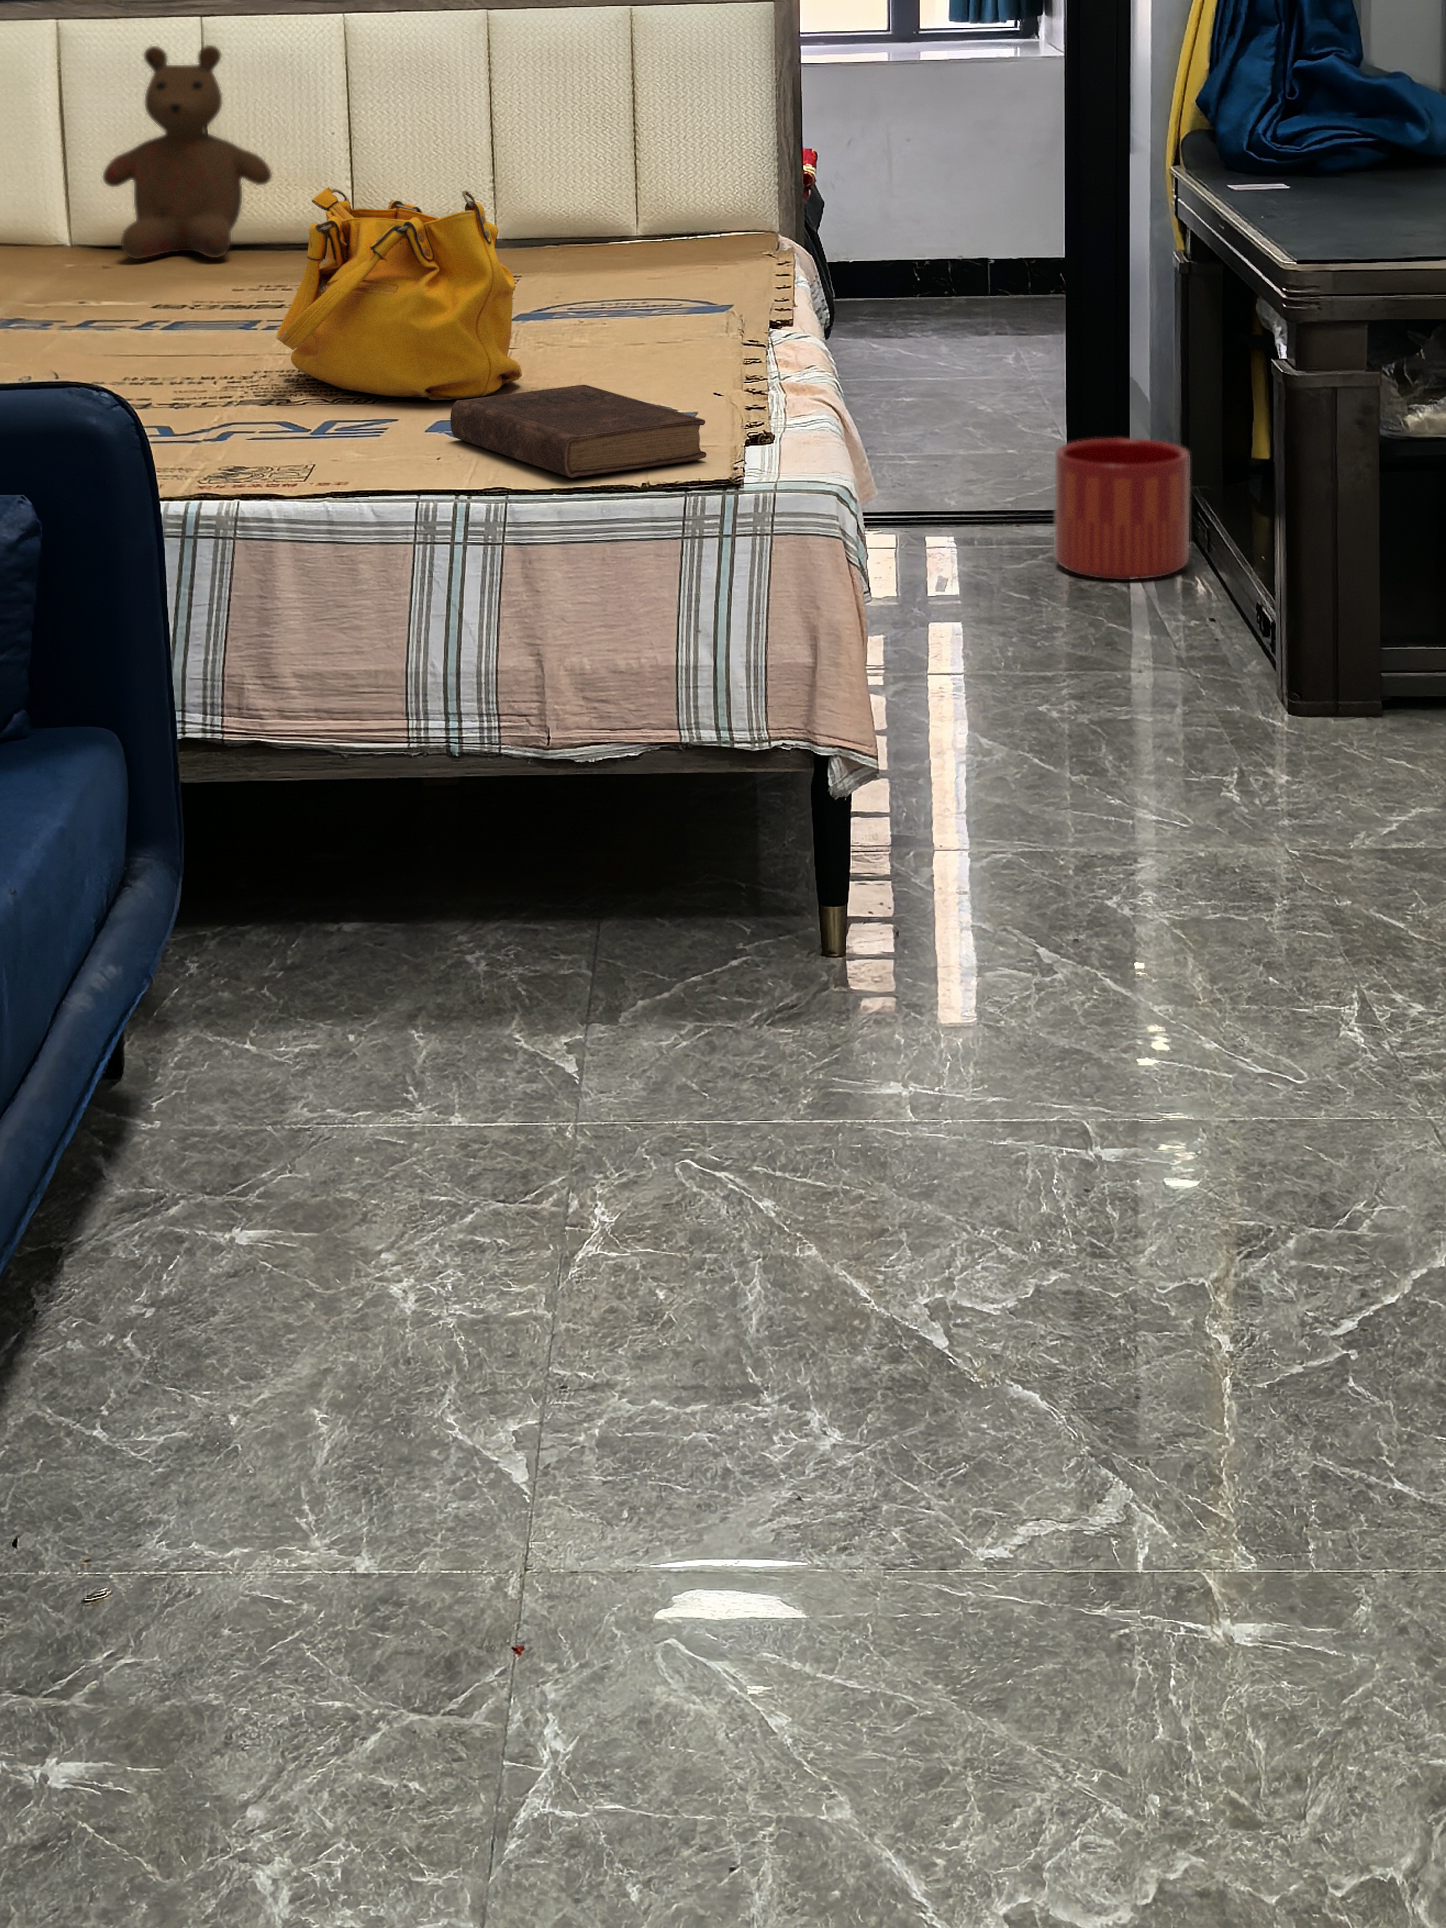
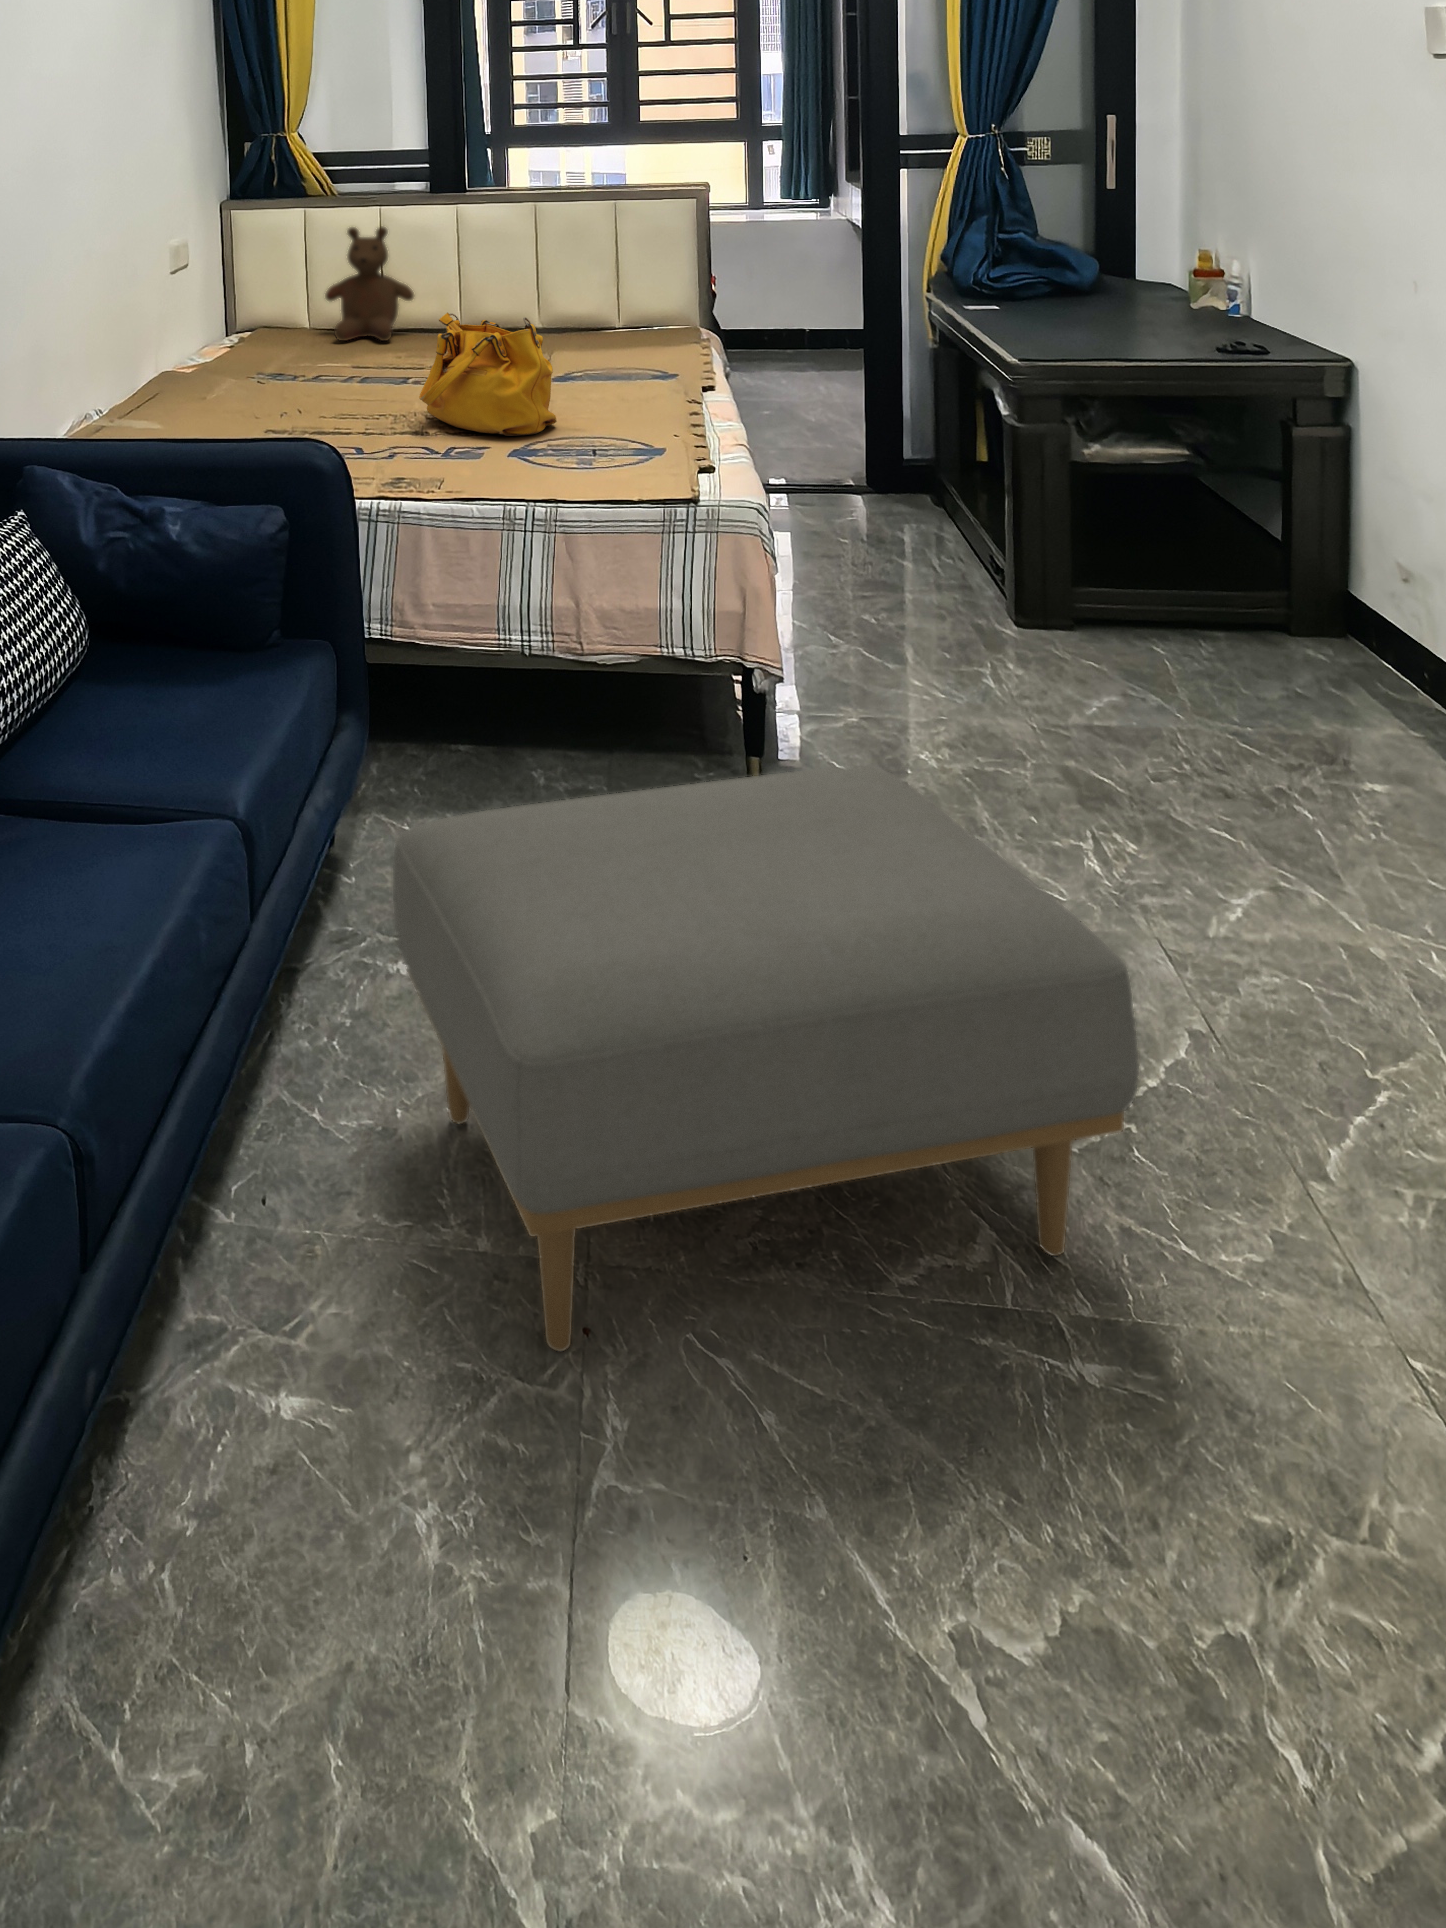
book: present [450,385,707,478] -> none [518,431,669,492]
planter: present [1054,438,1190,580] -> none [859,450,941,535]
ottoman: none [223,849,1329,1683] -> present [393,767,1139,1351]

